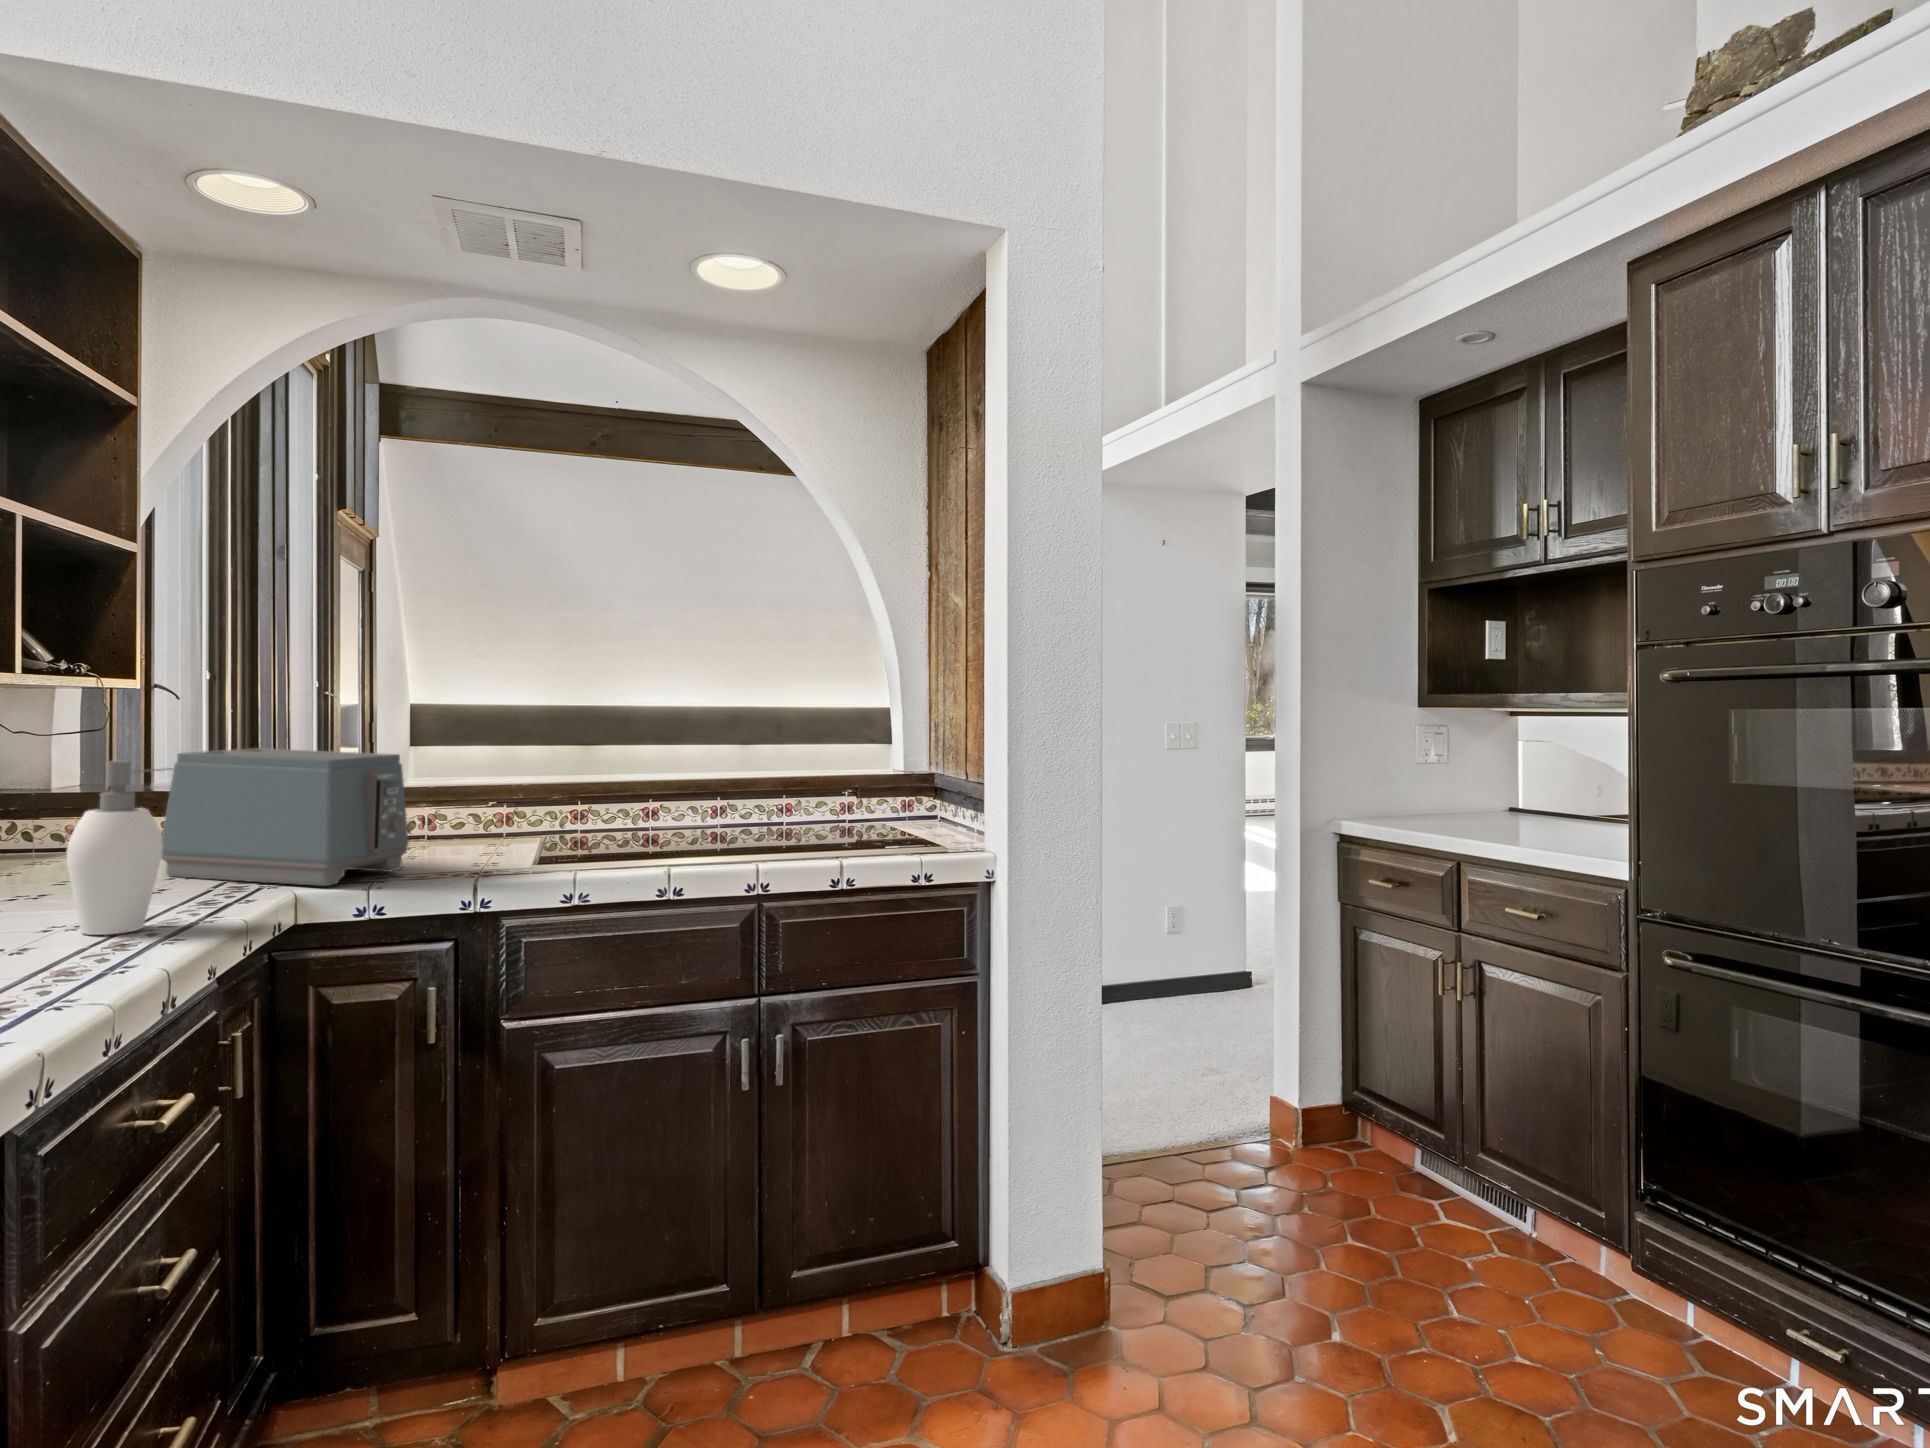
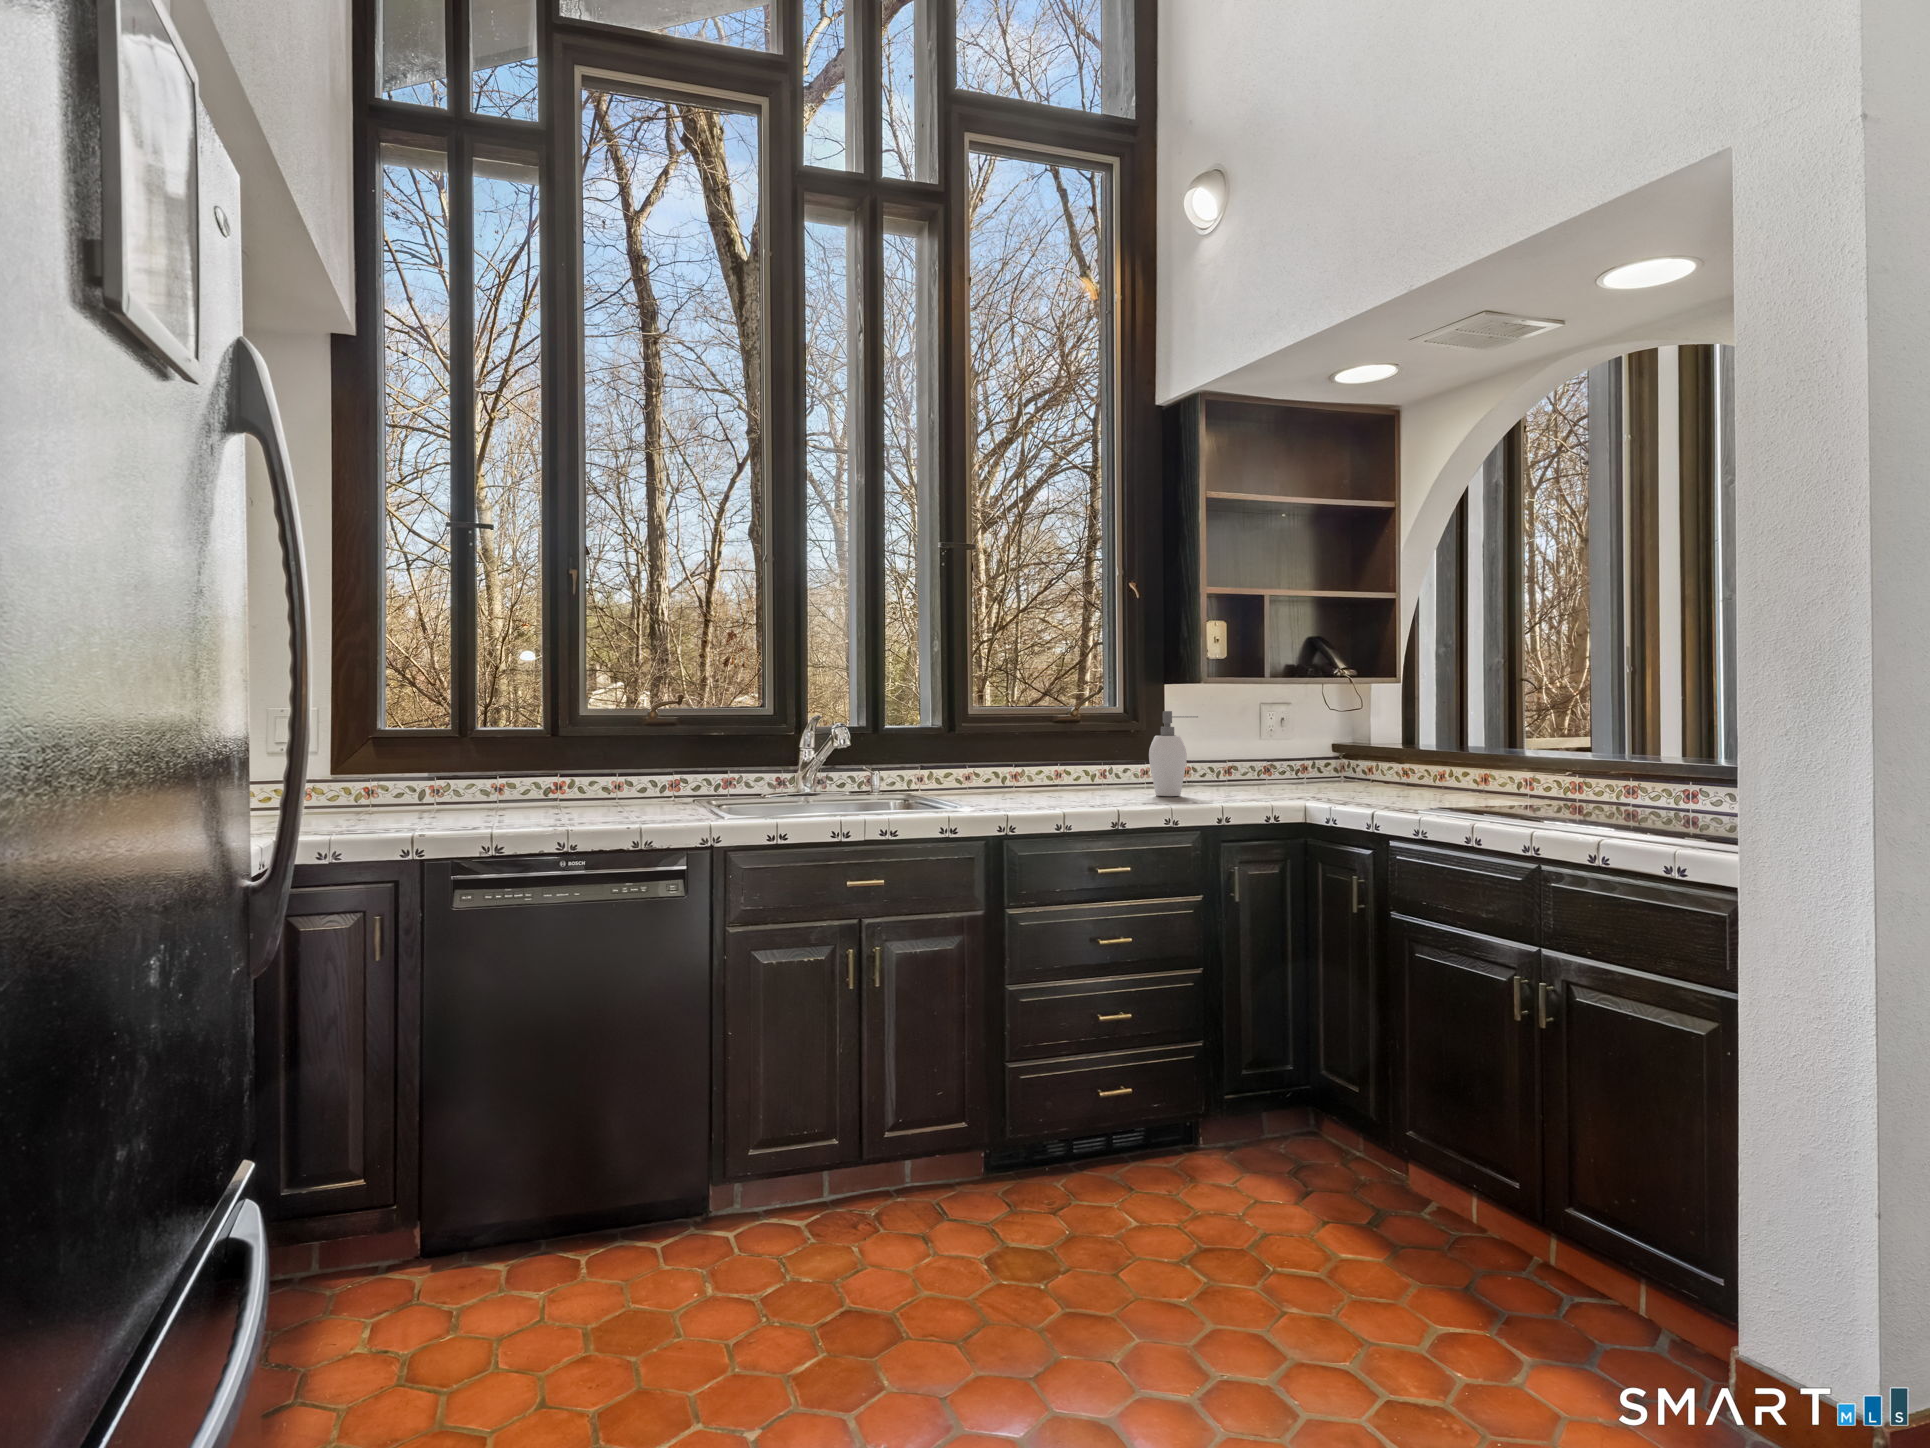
toaster: present [161,748,409,886] -> none [1302,716,1384,801]

